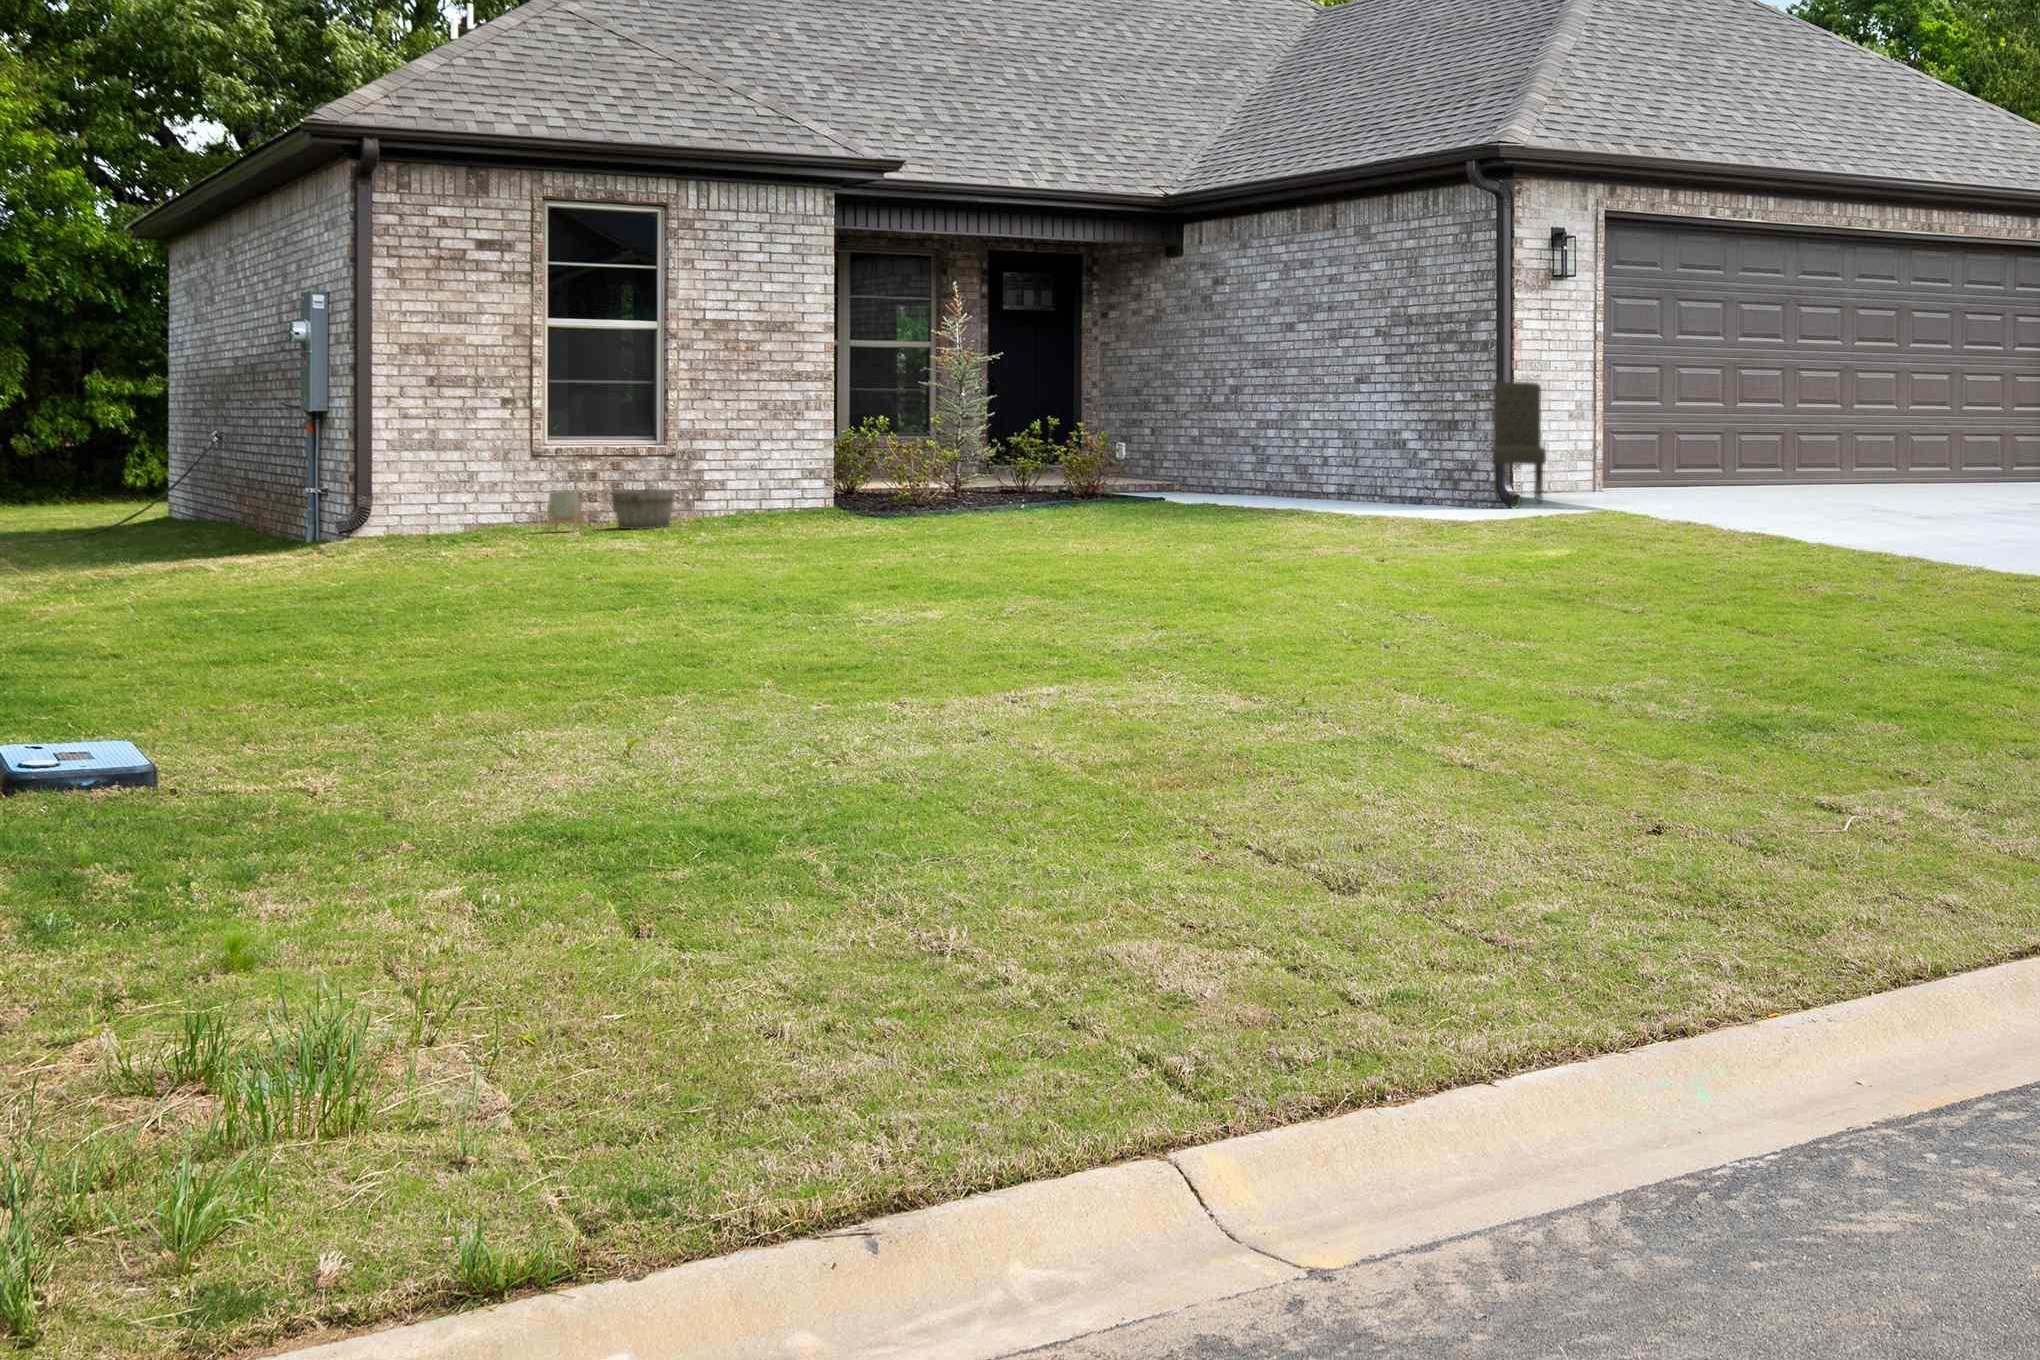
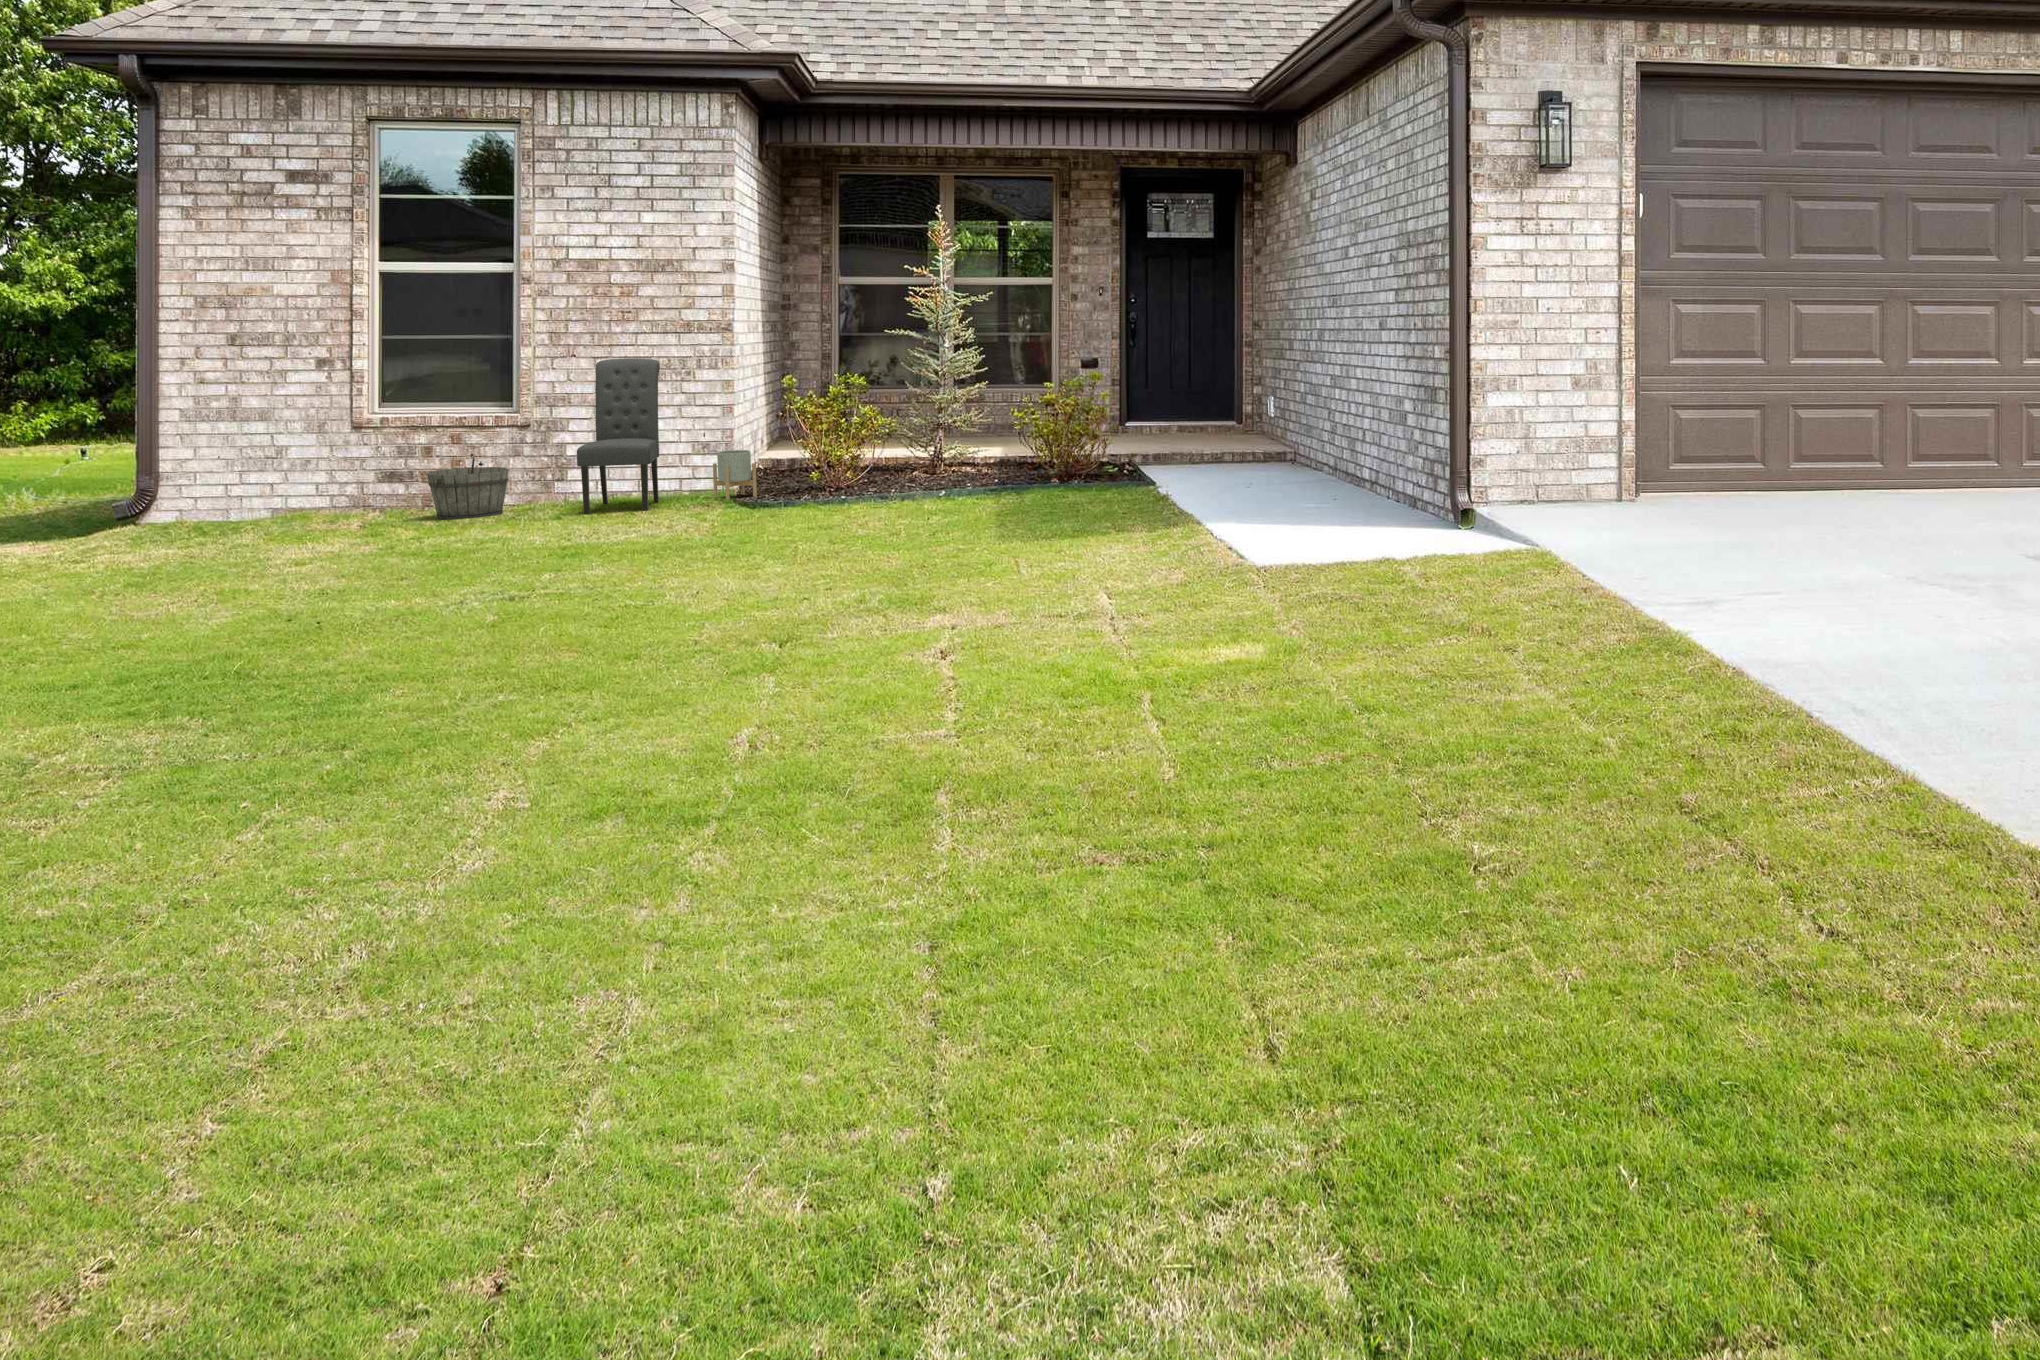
chair: present [1492,382,1546,502] -> present [577,358,660,514]
planter: present [547,492,583,532] -> present [713,450,757,500]

